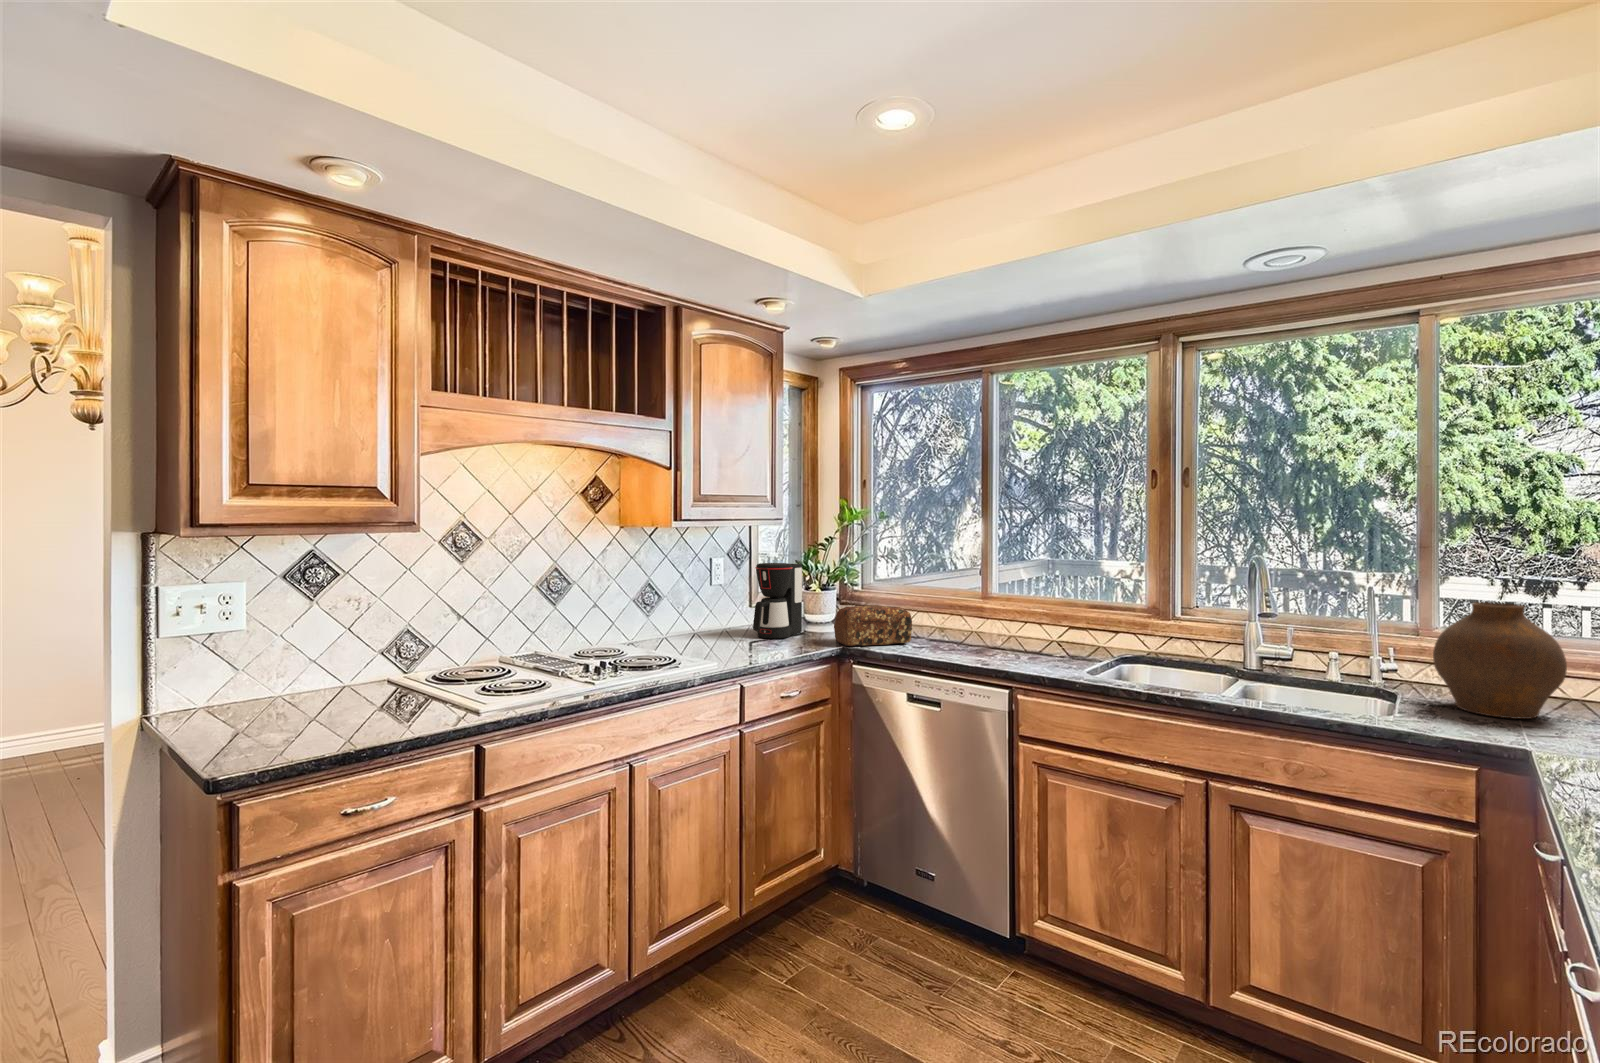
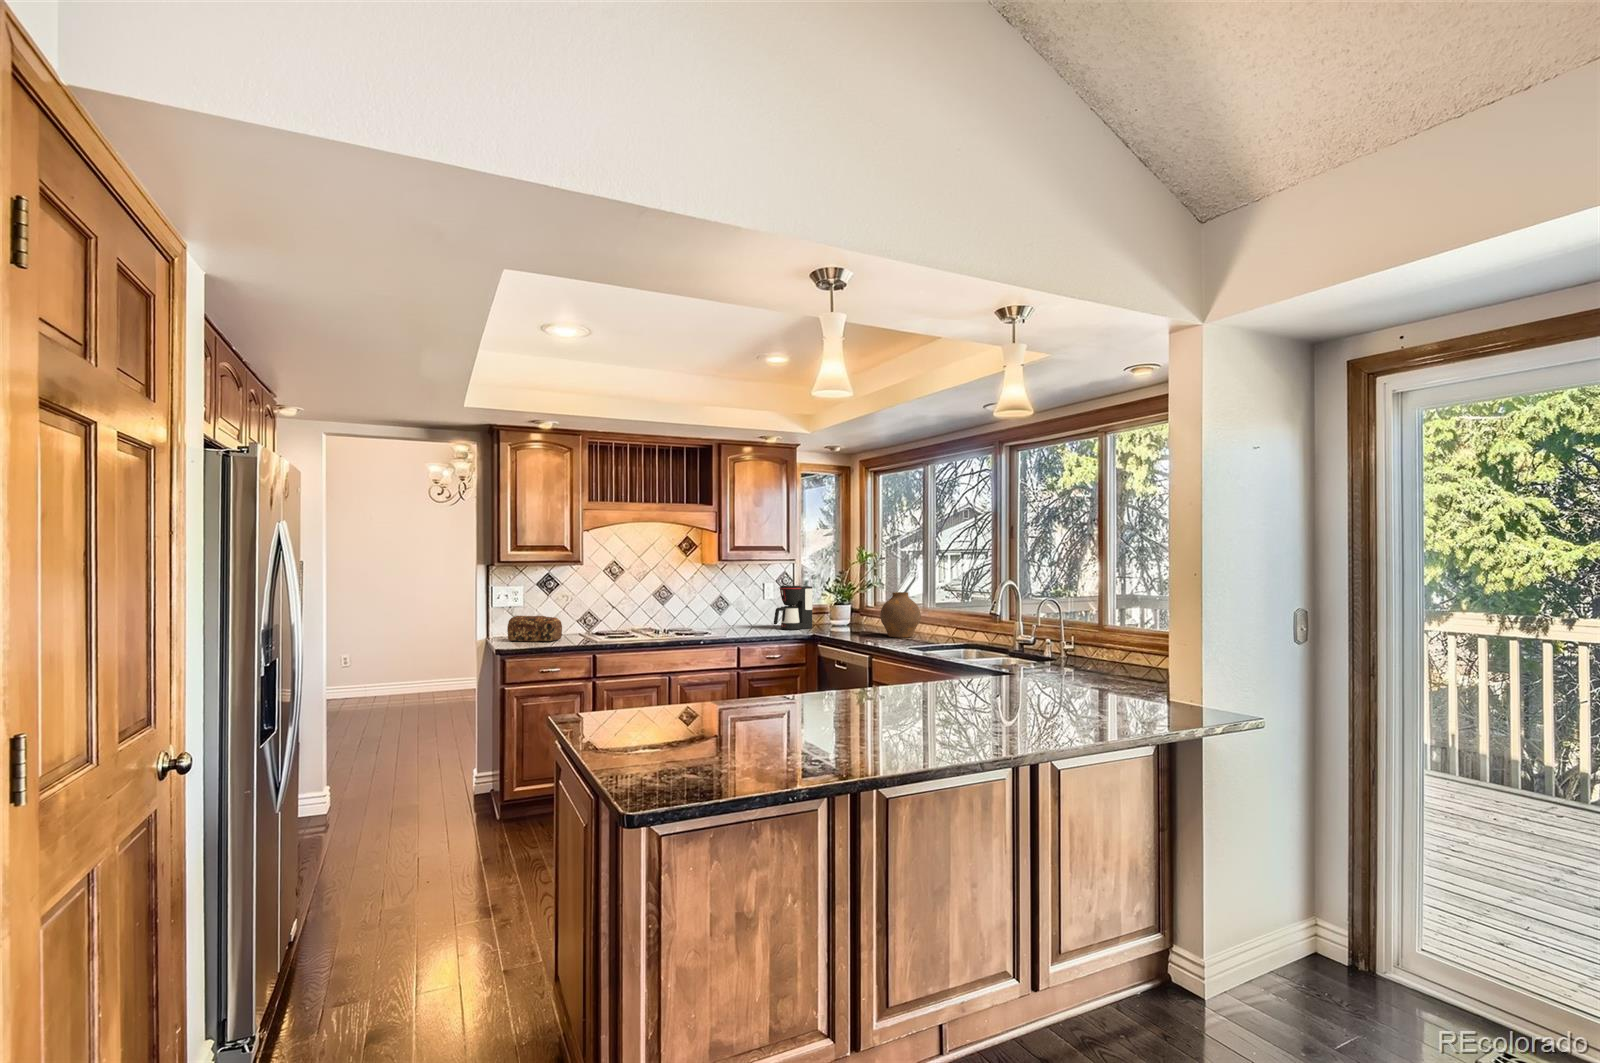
vase: present [1433,602,1567,719] -> present [880,592,921,638]
bread loaf: present [834,605,912,646] -> present [507,616,562,641]

